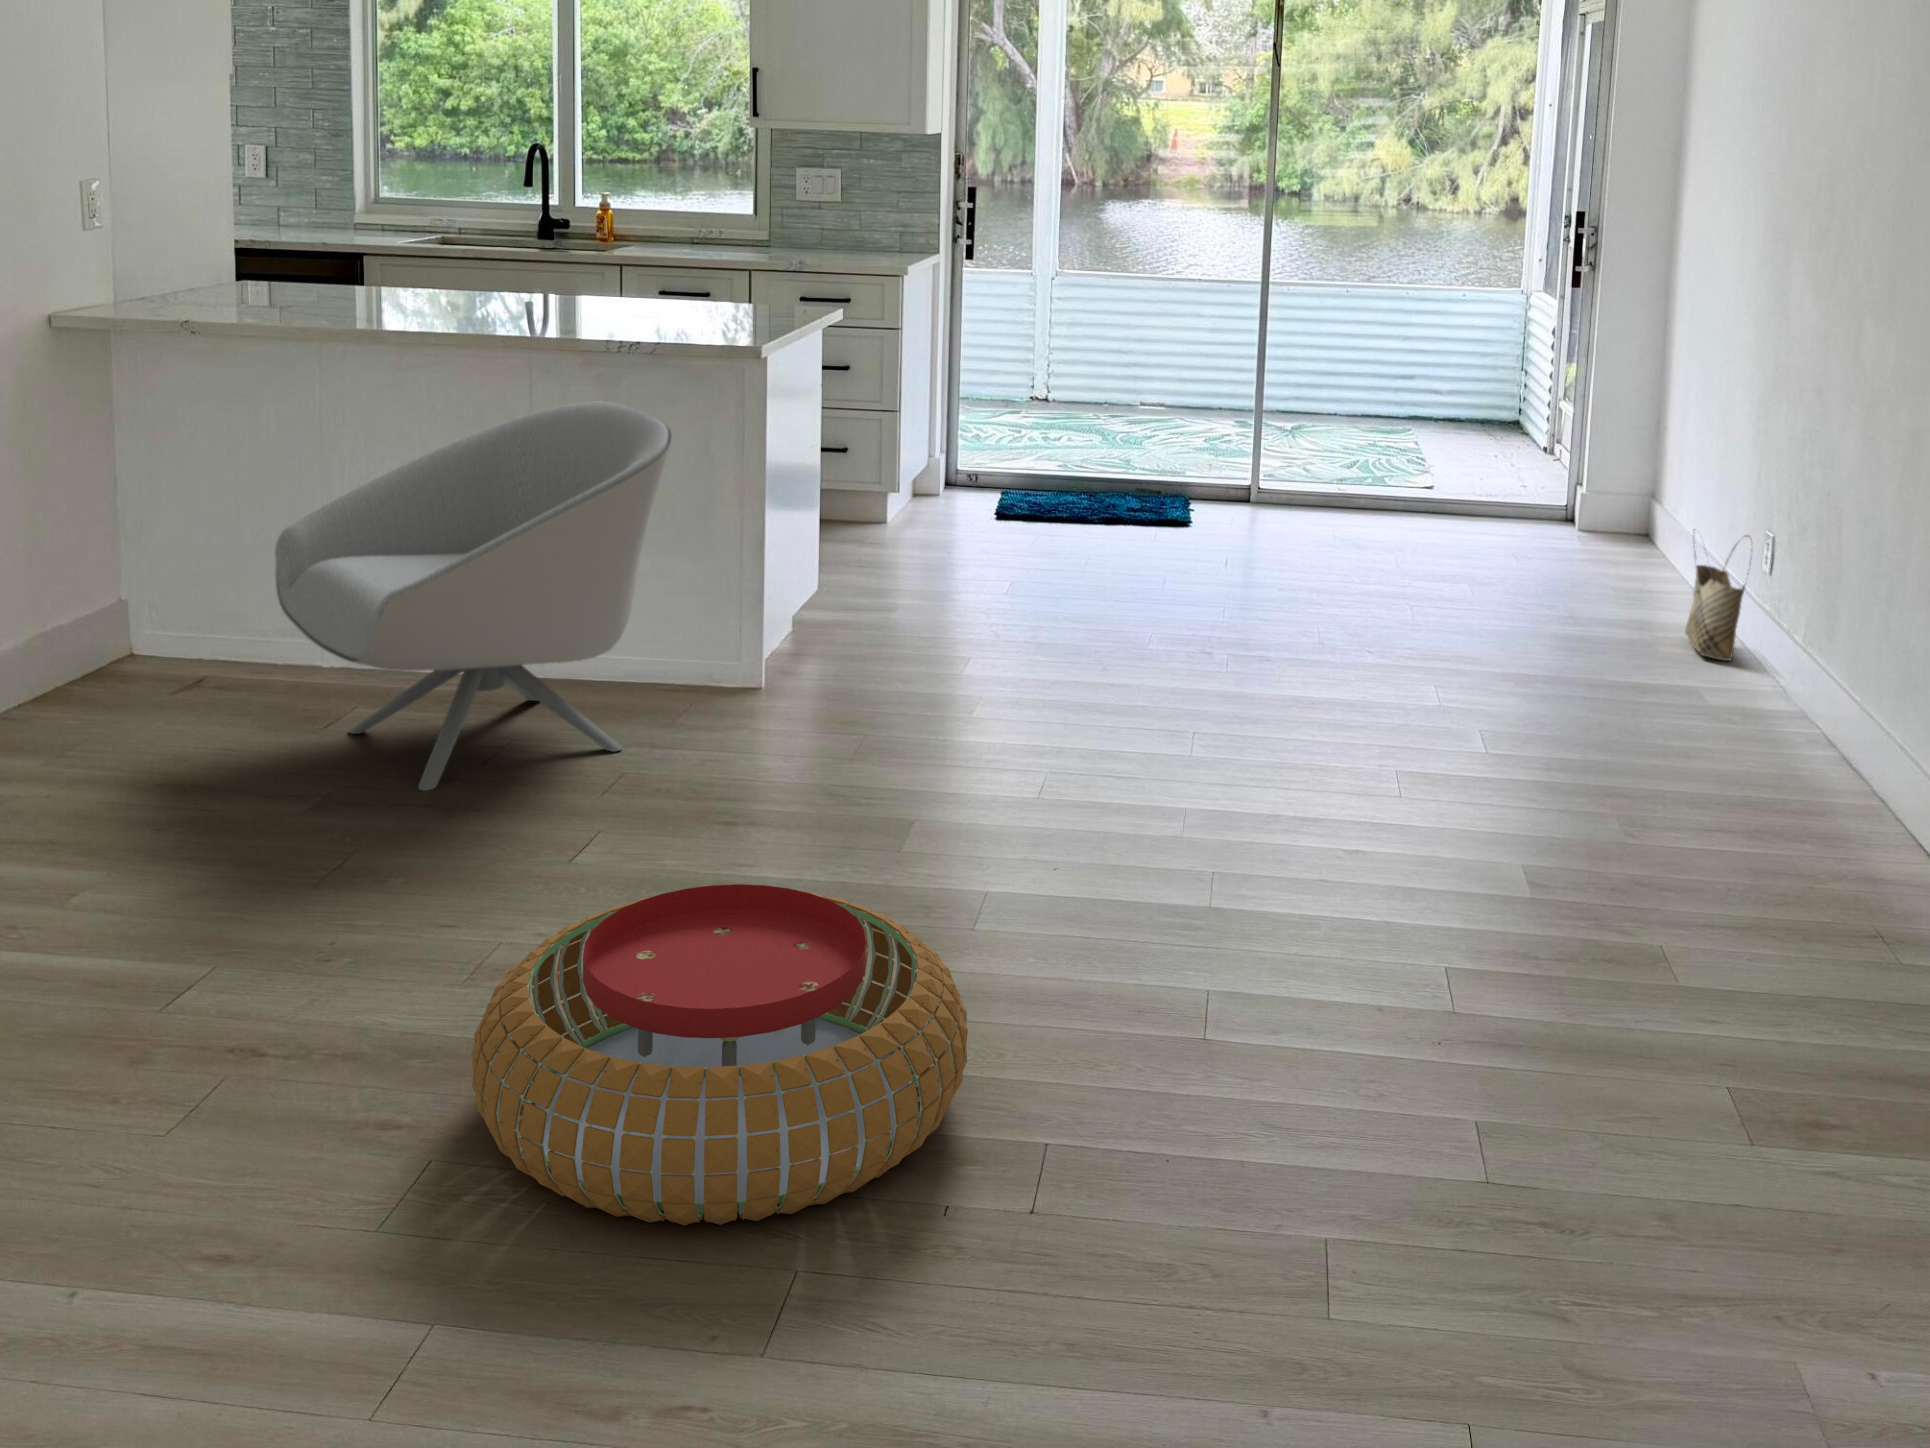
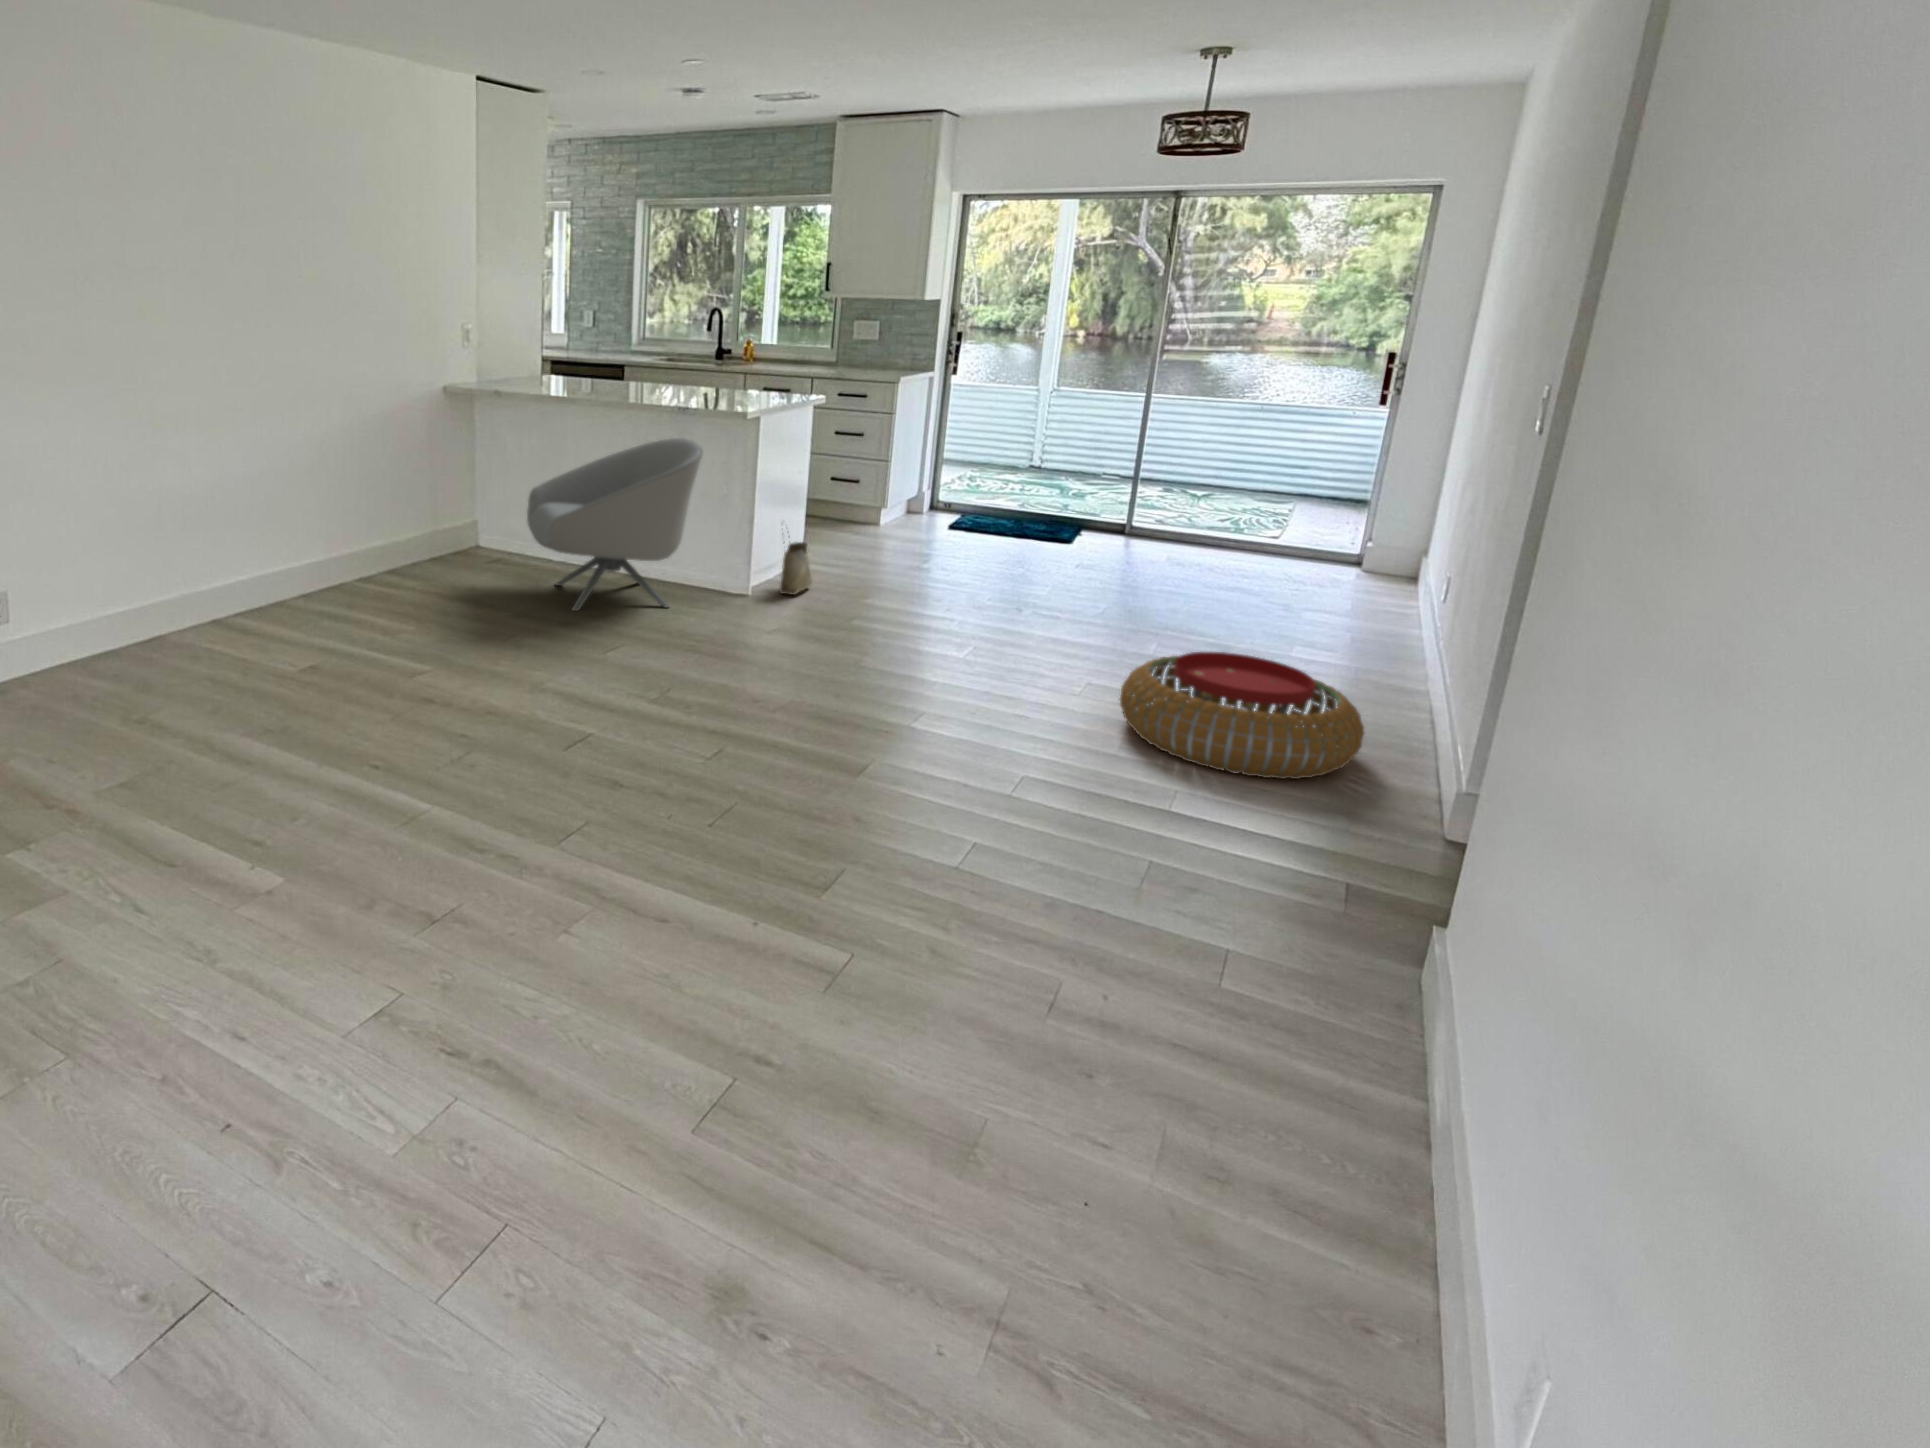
woven basket: present [1685,529,1752,661] -> present [780,523,813,595]
pouf: present [472,884,968,1225] -> present [1120,652,1364,779]

